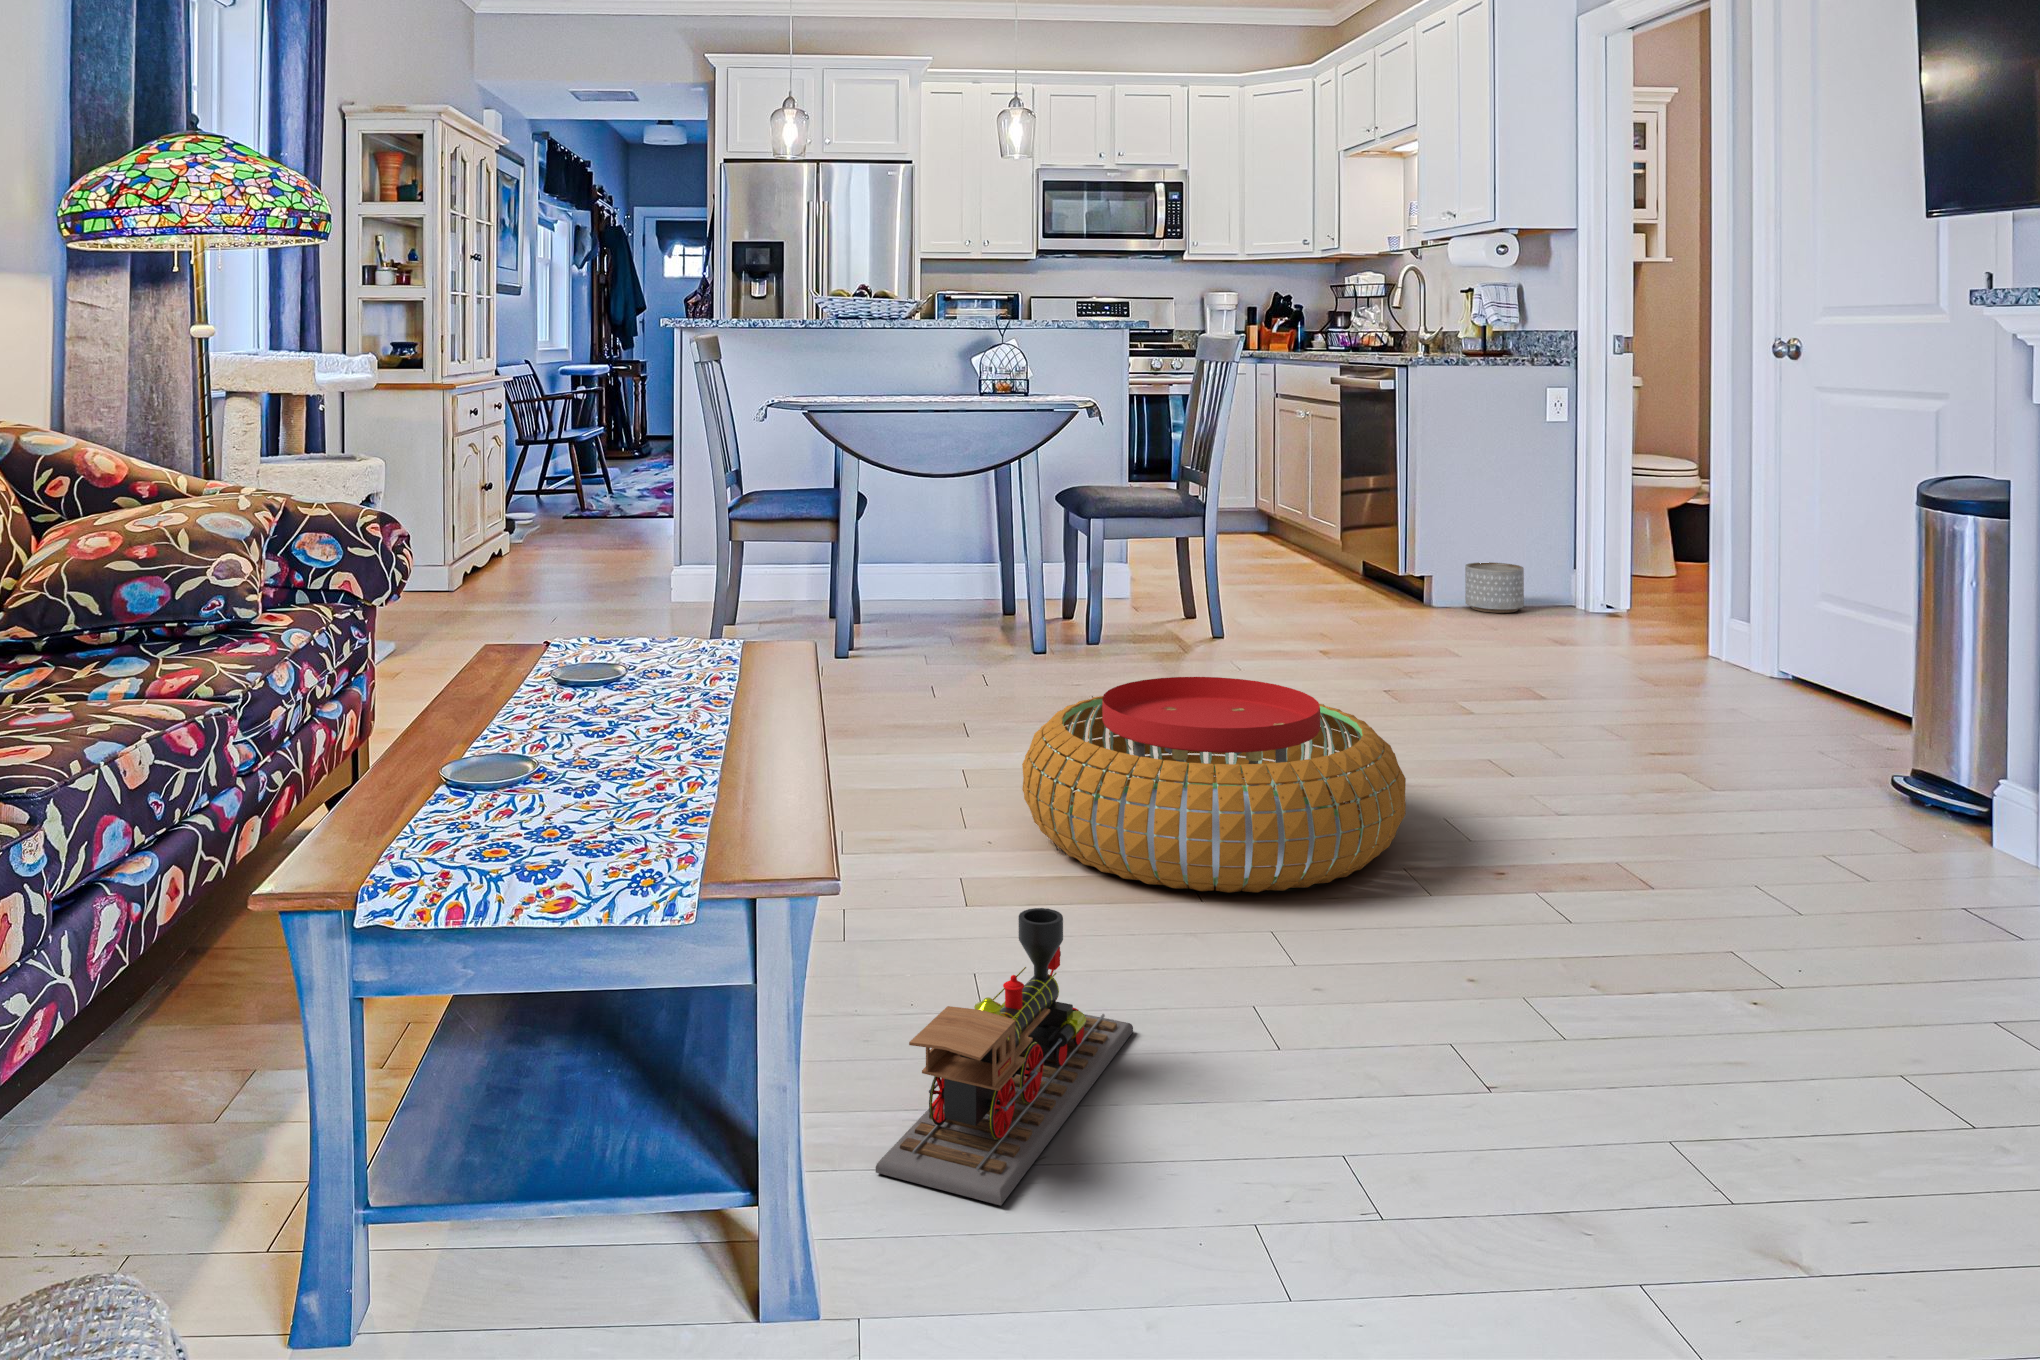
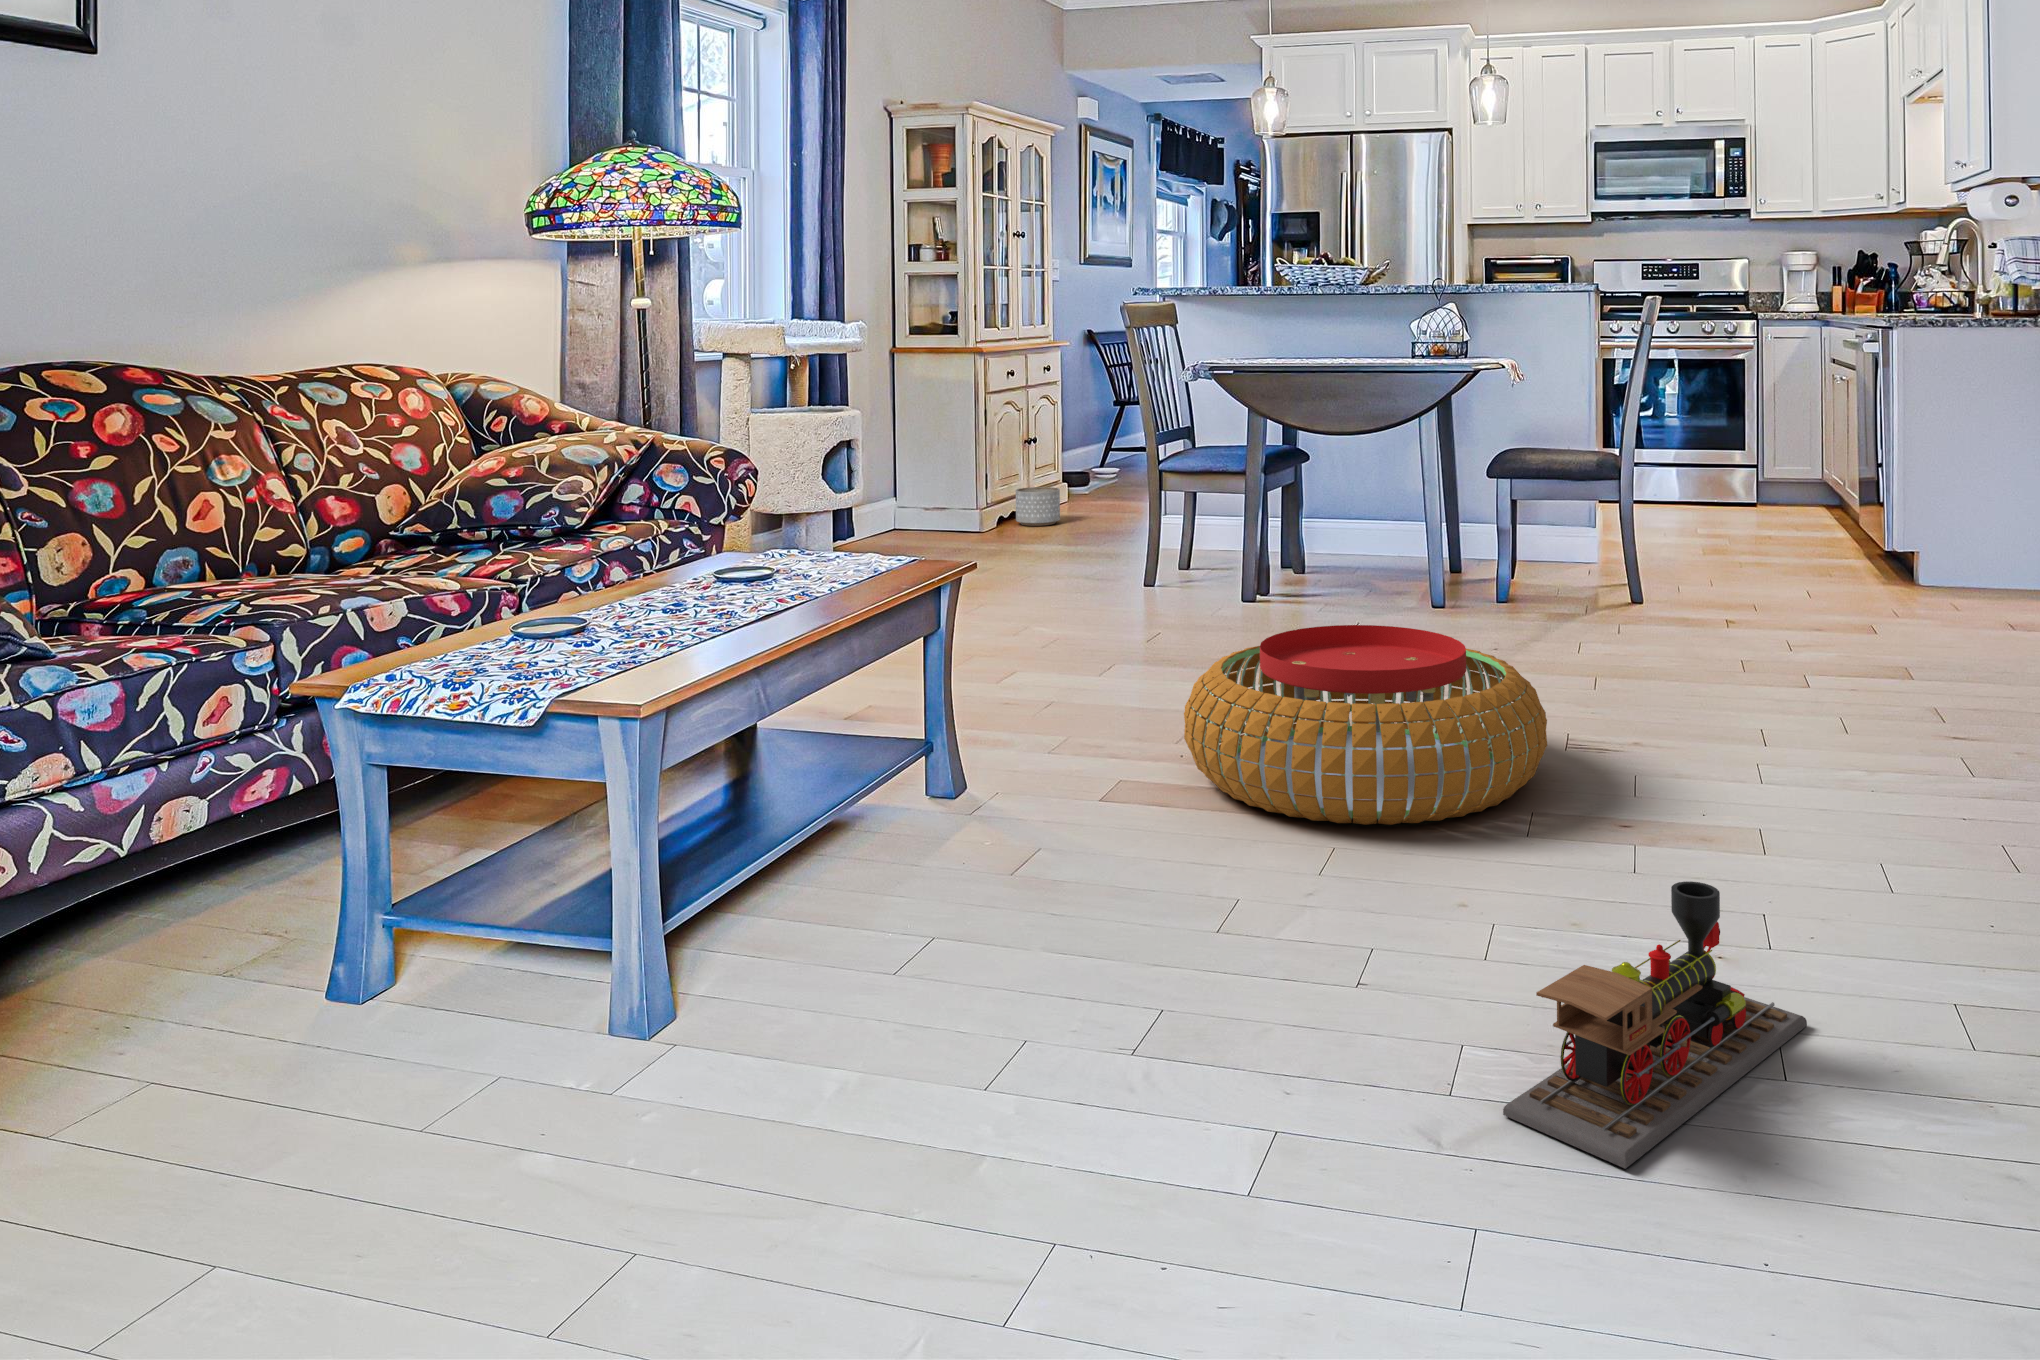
planter: present [1465,562,1524,613] -> present [1016,487,1060,526]
toy train: present [876,908,1133,1205] -> present [1503,881,1807,1169]

